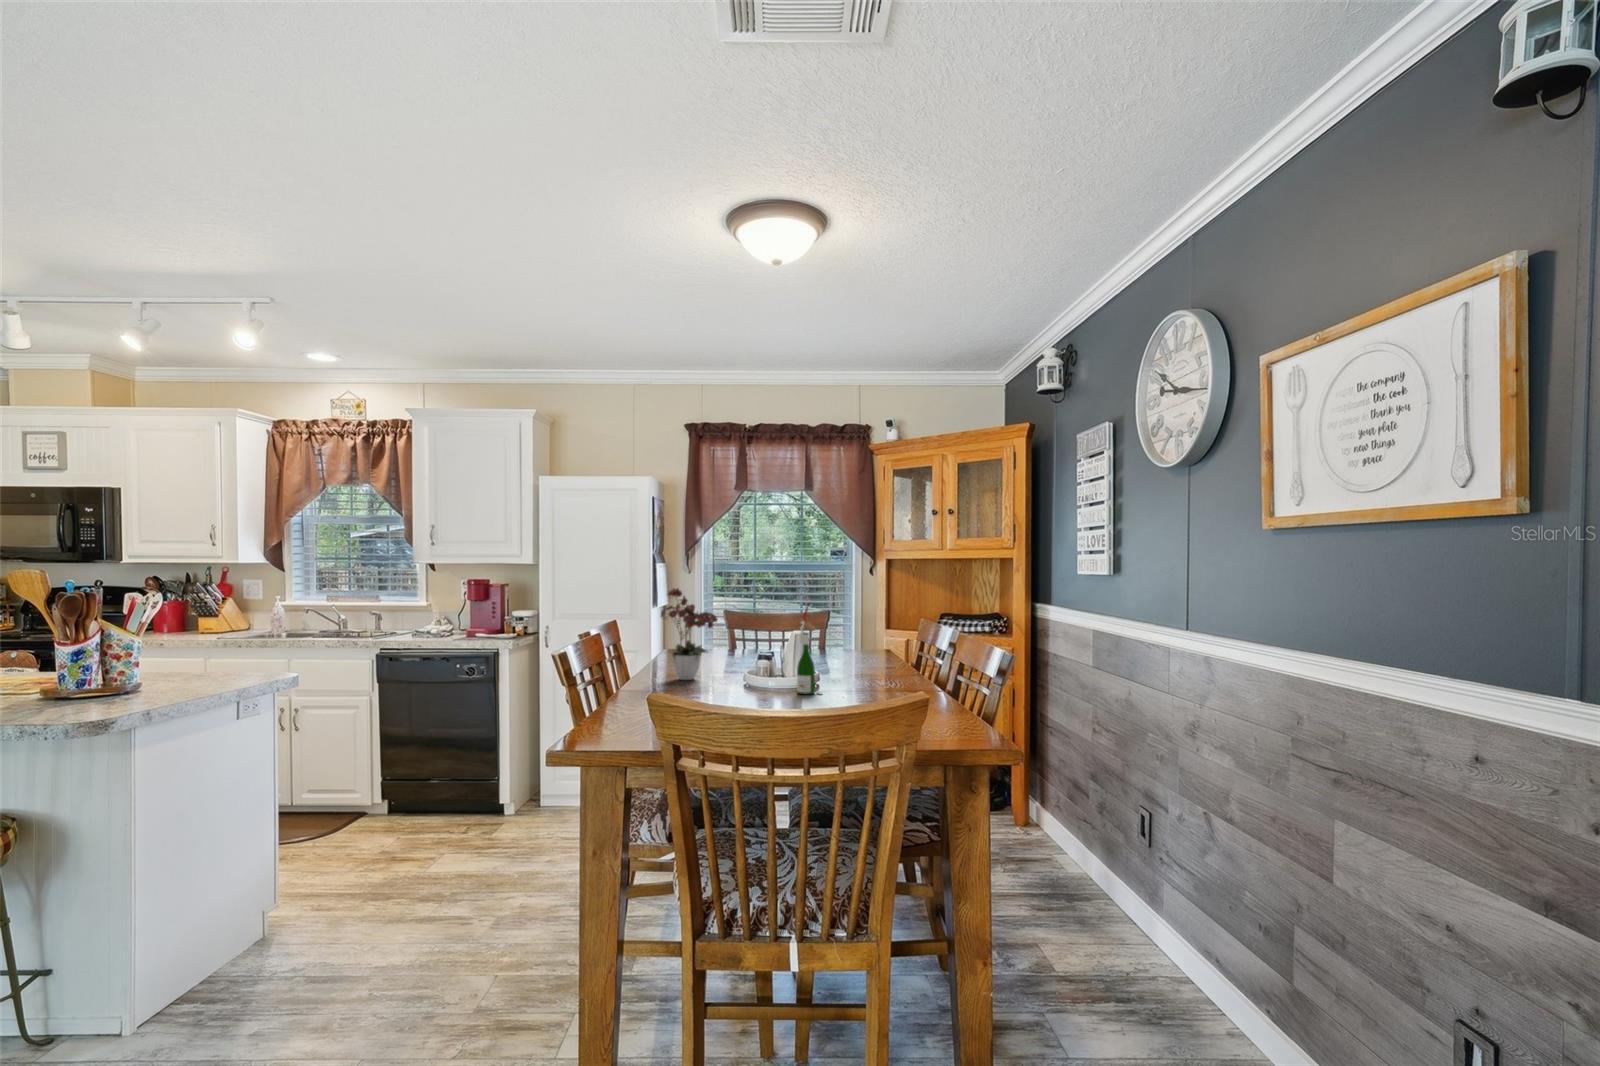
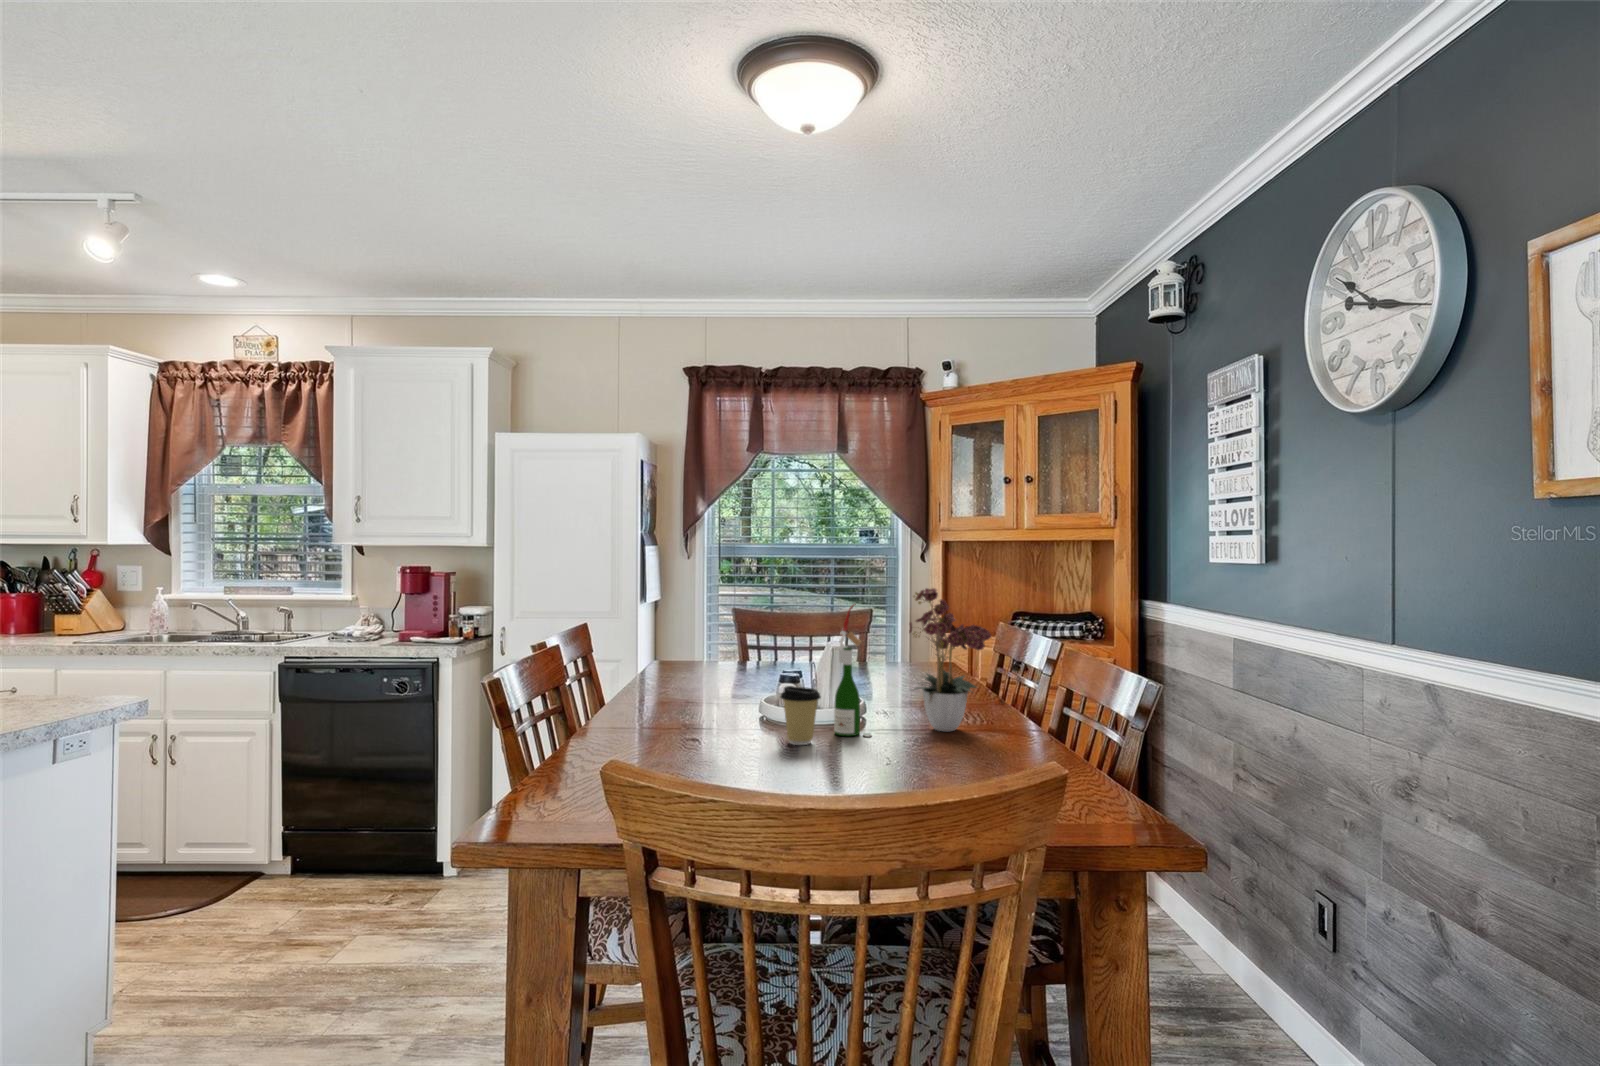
flower arrangement: present [660,588,718,680] -> present [909,588,991,732]
coffee cup: none [759,659,787,700] -> present [781,686,821,745]

